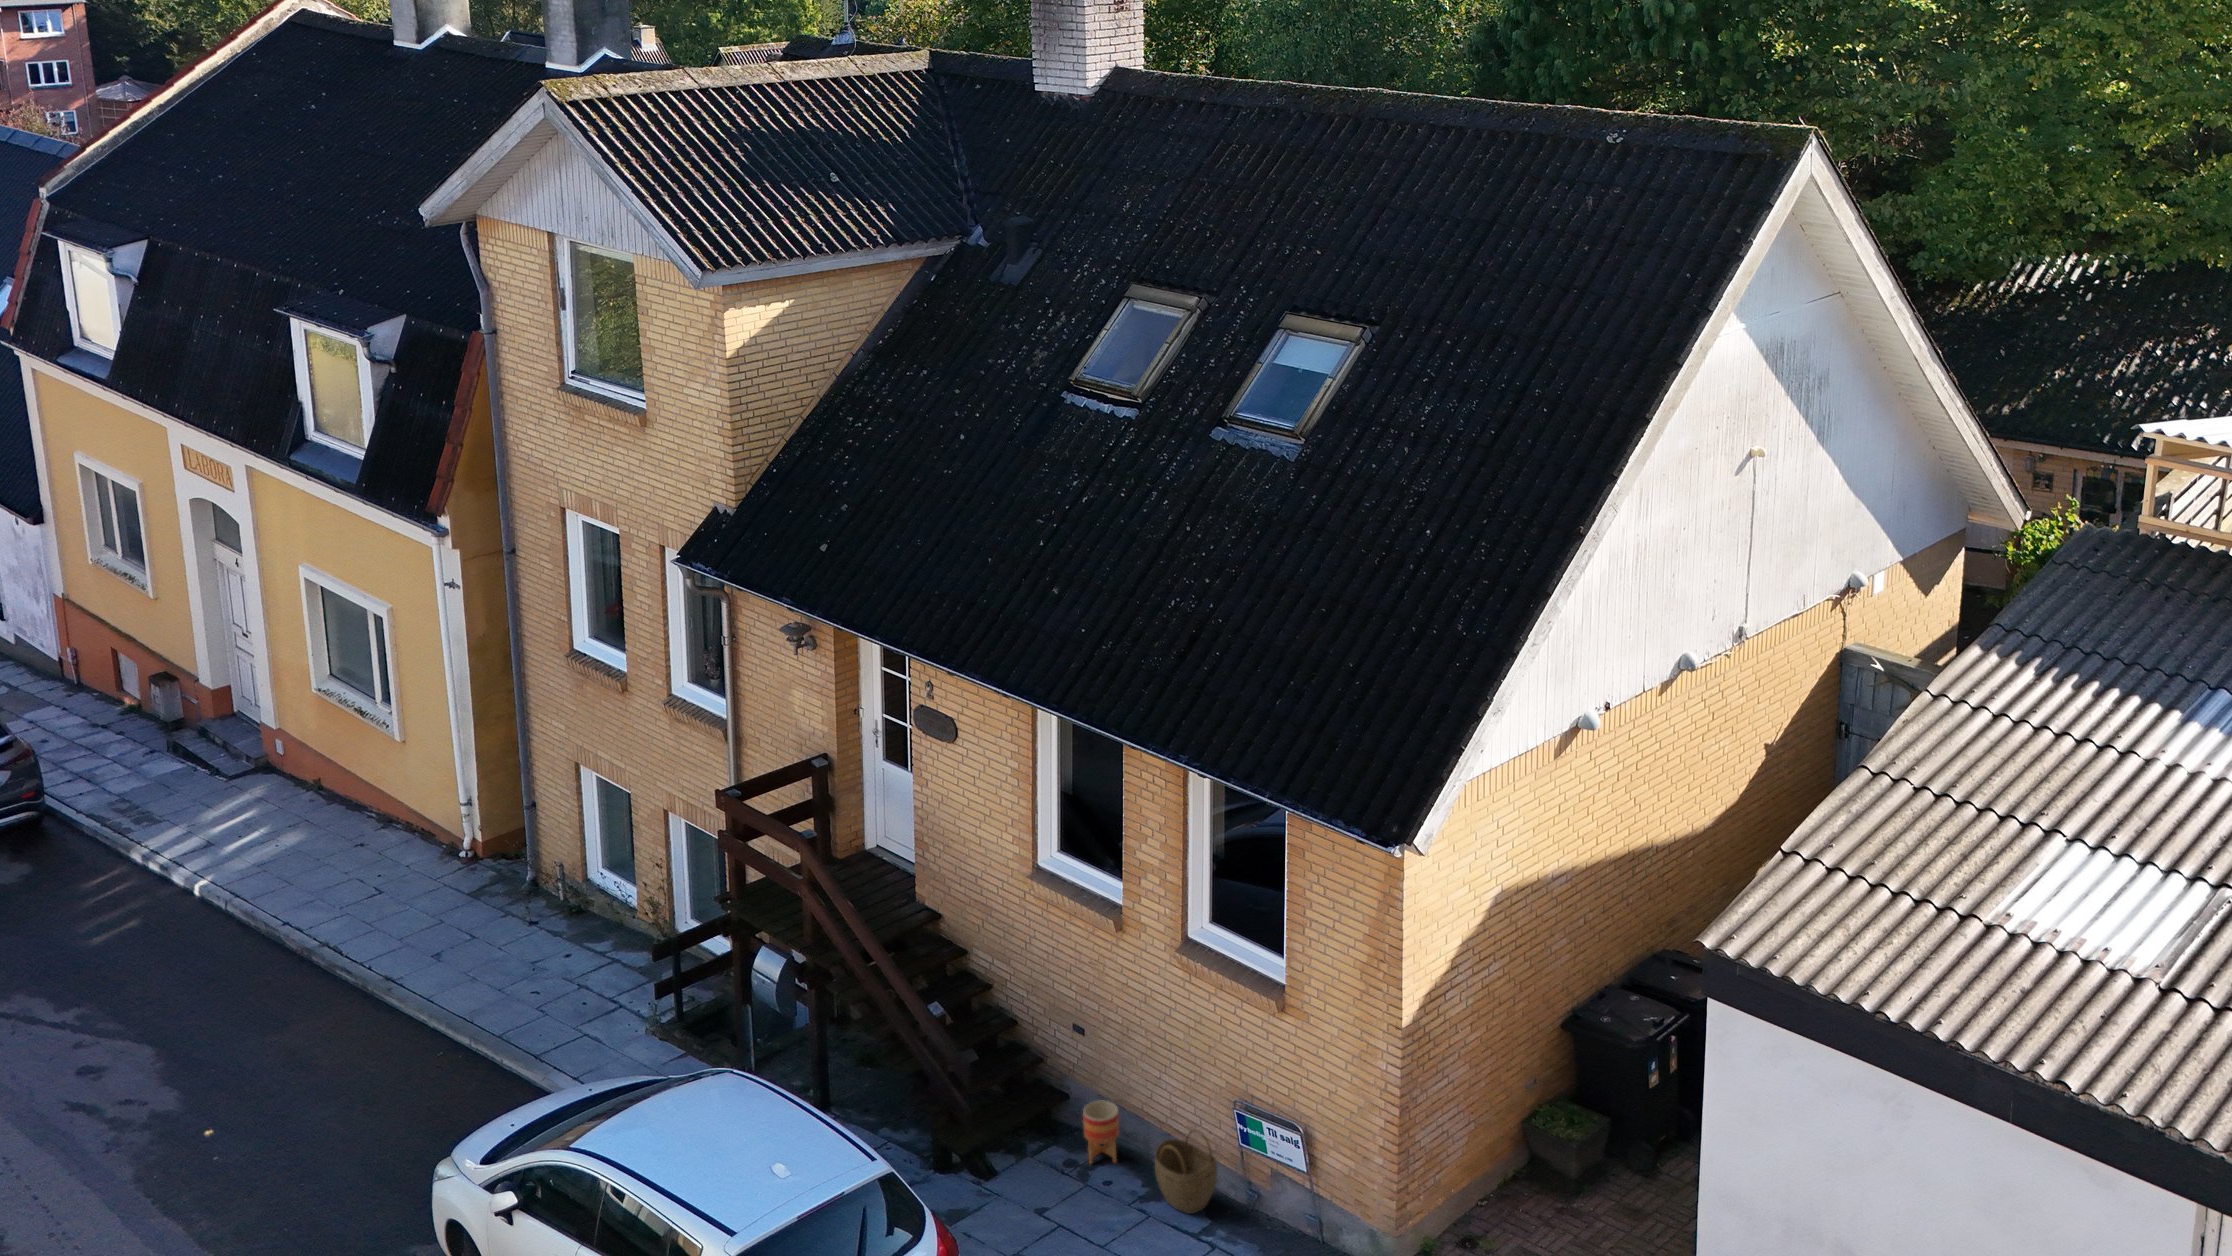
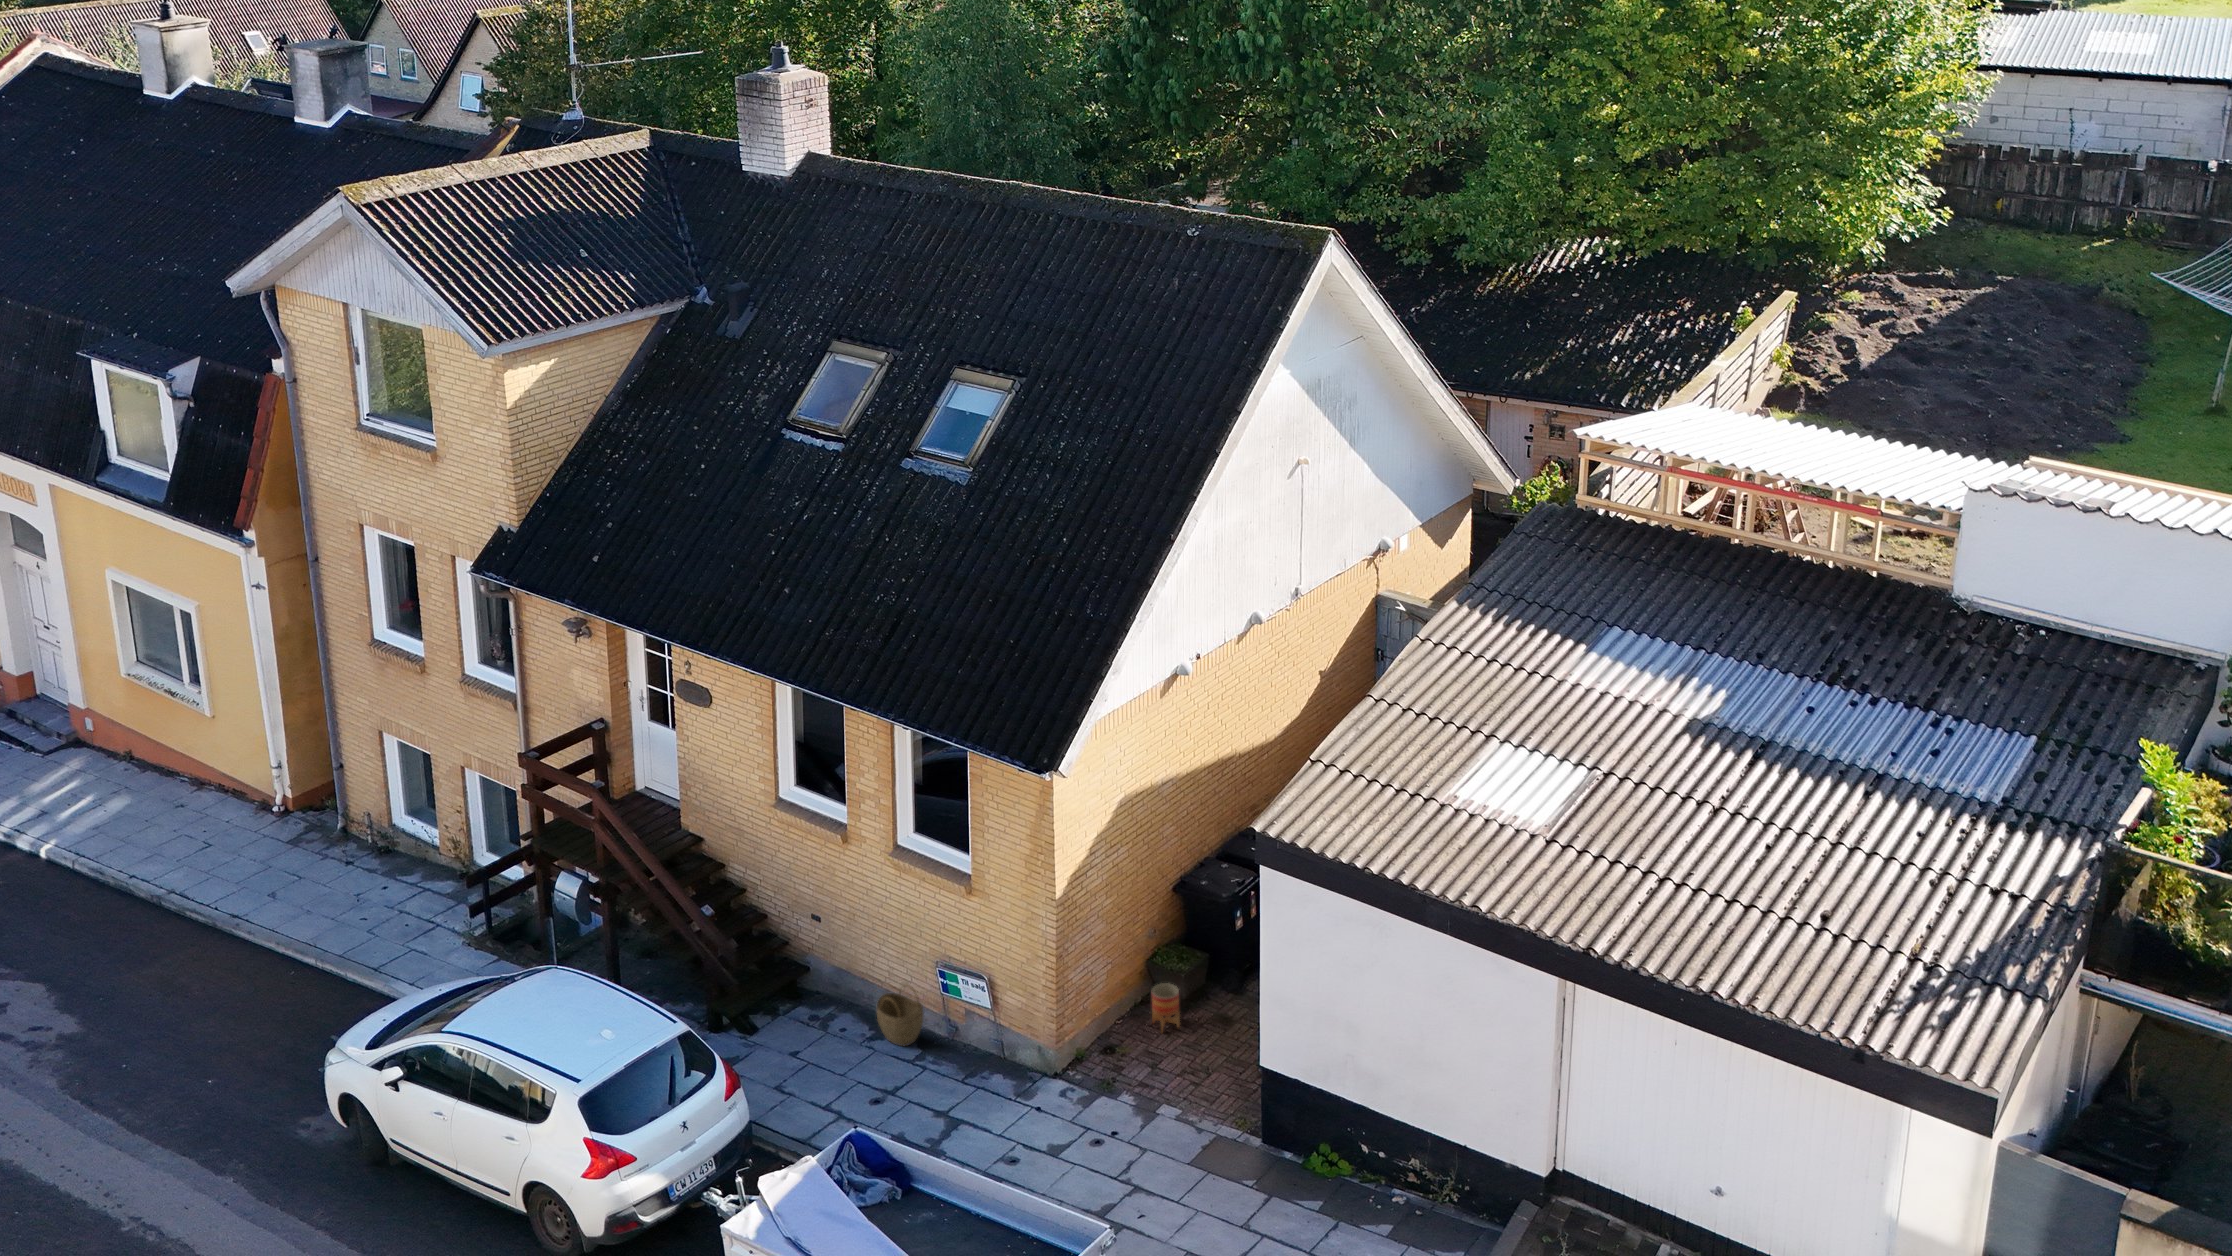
planter: present [1083,1101,1119,1164] -> present [1152,983,1180,1032]

